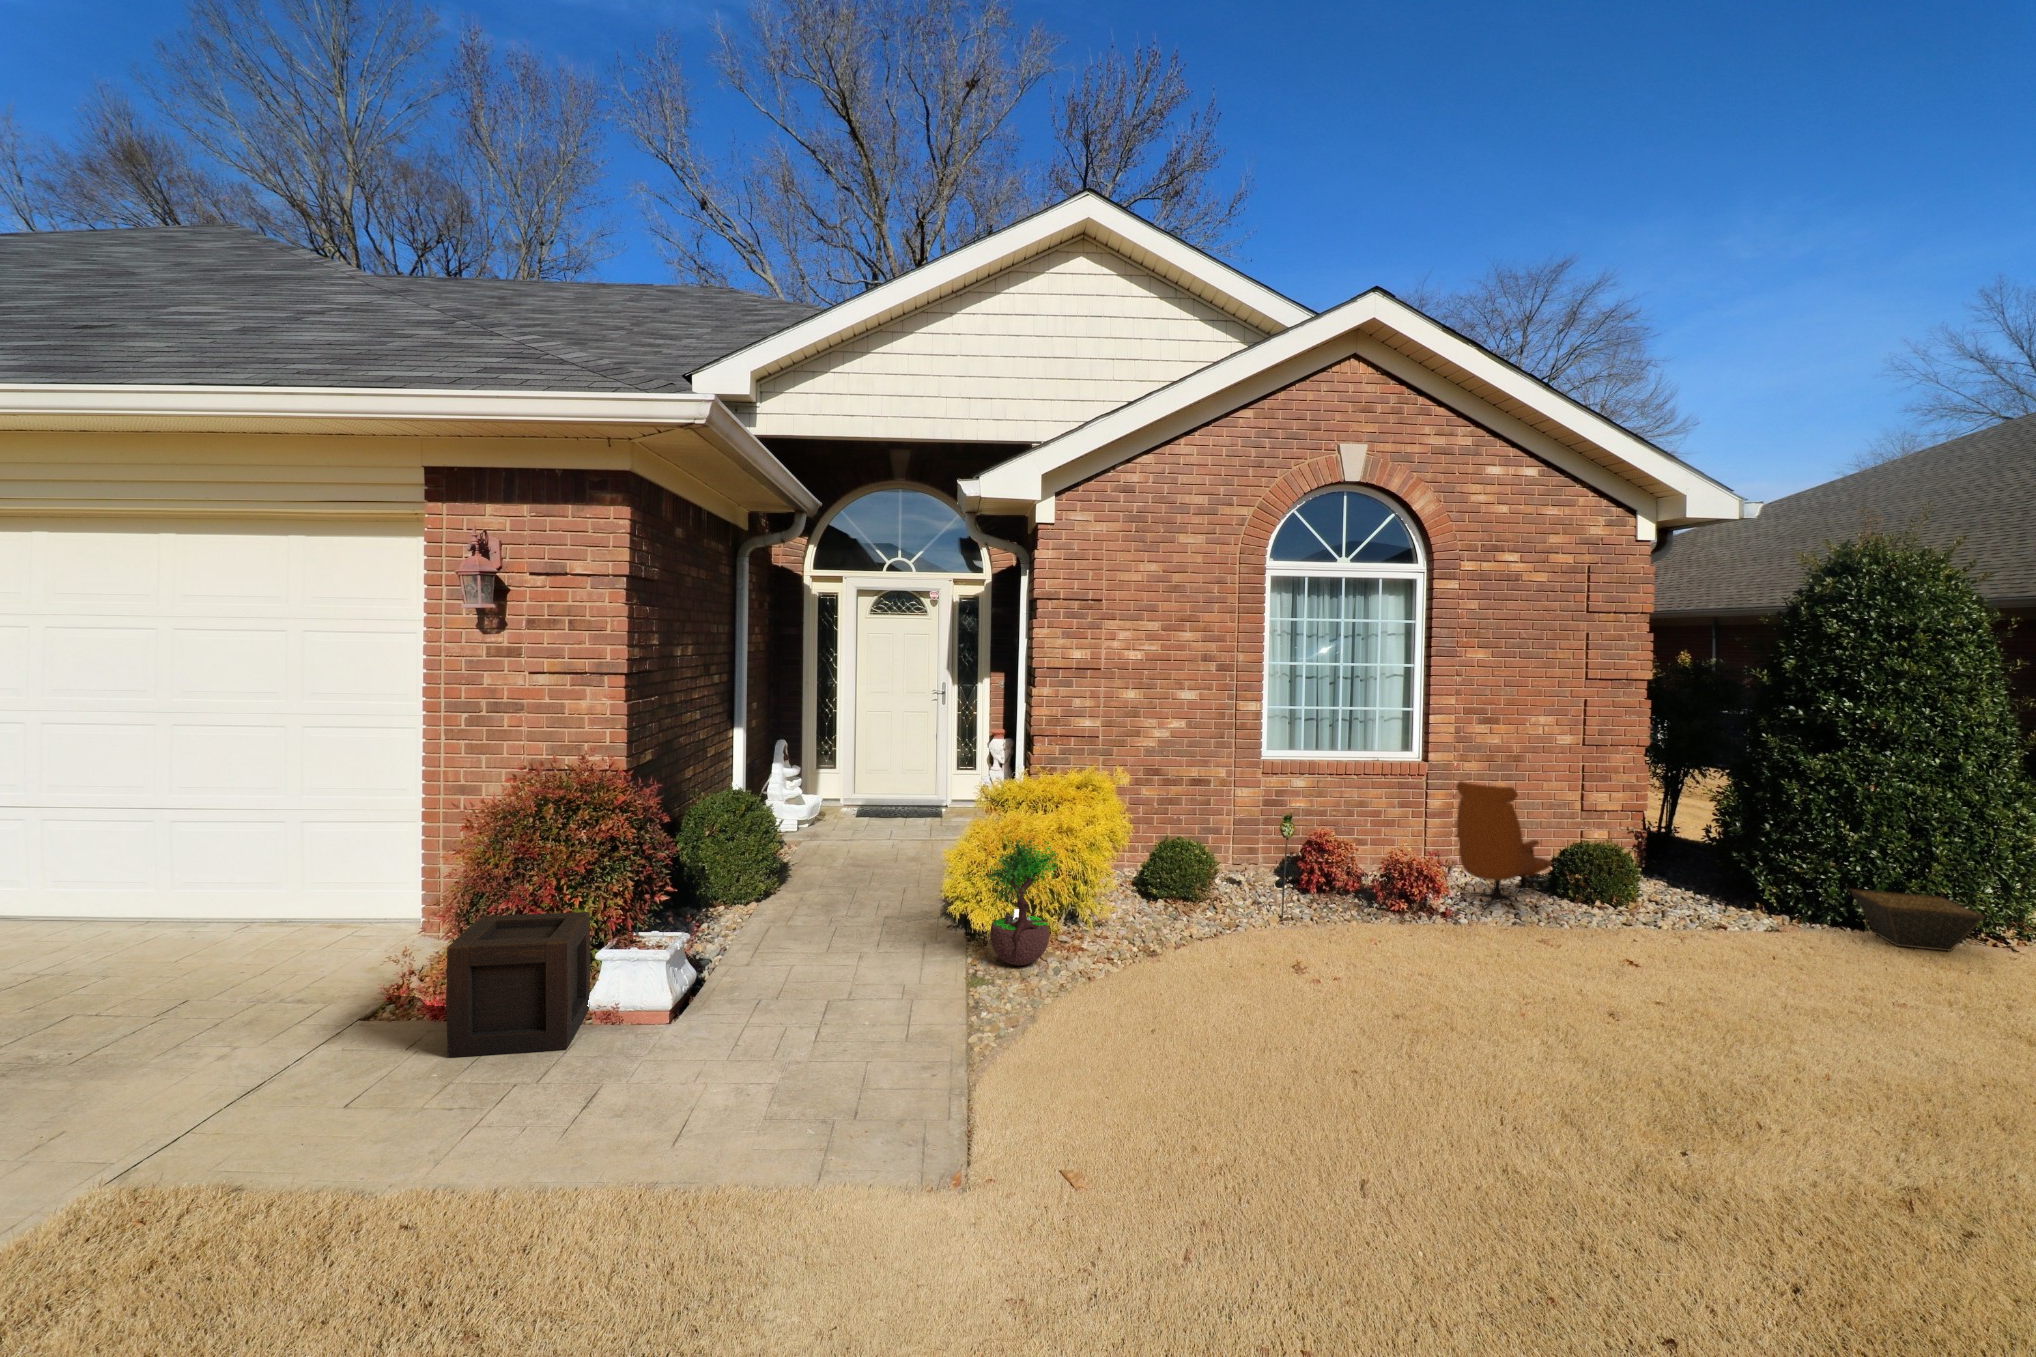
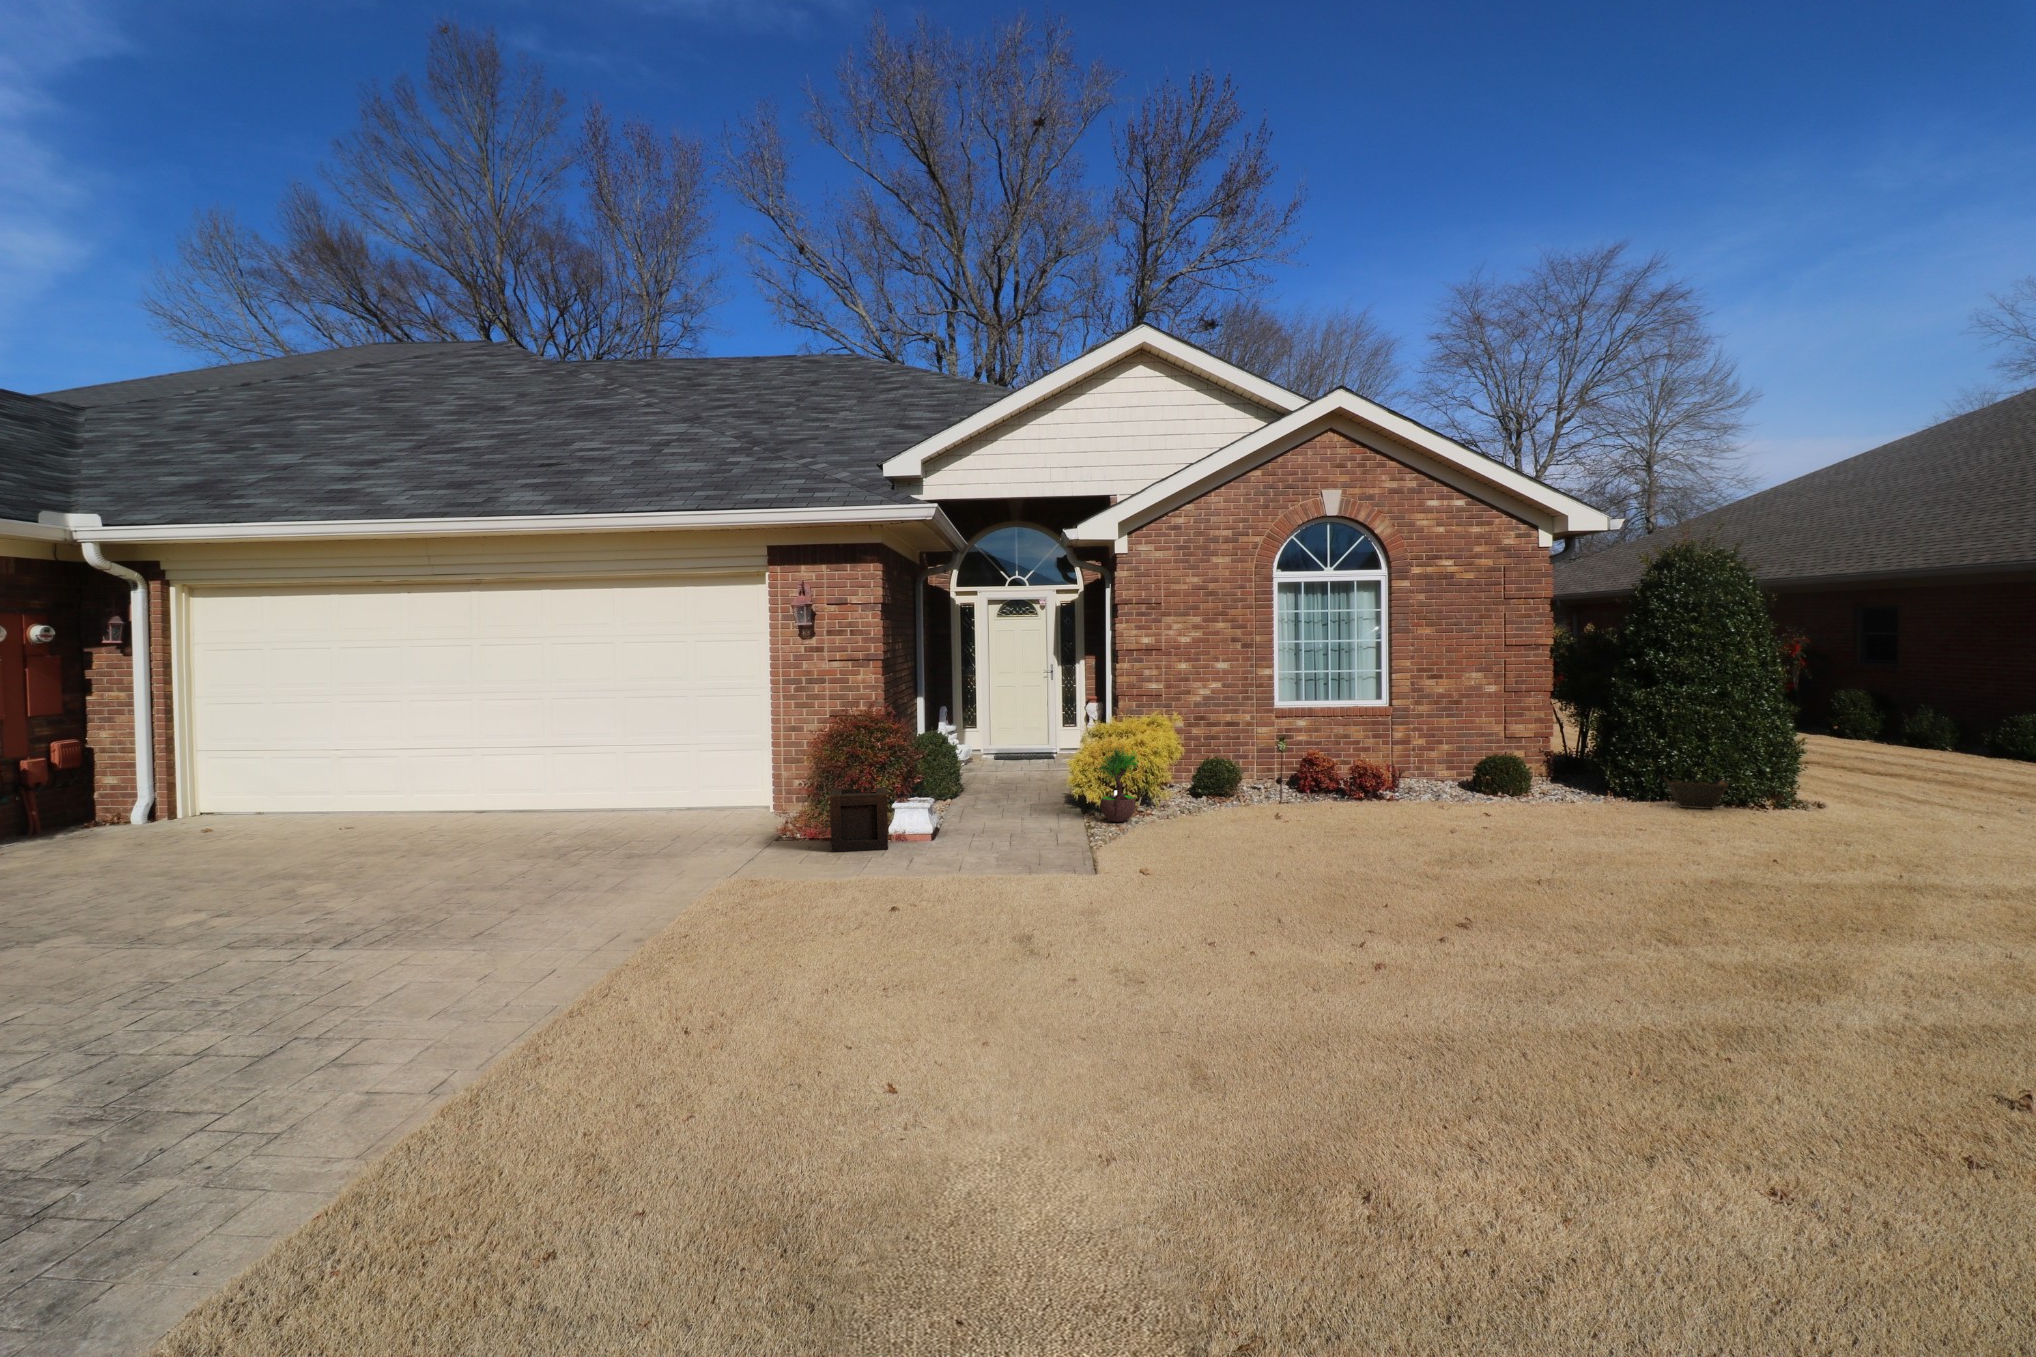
lounge chair: present [1456,781,1552,912] -> none [1401,714,1476,798]

